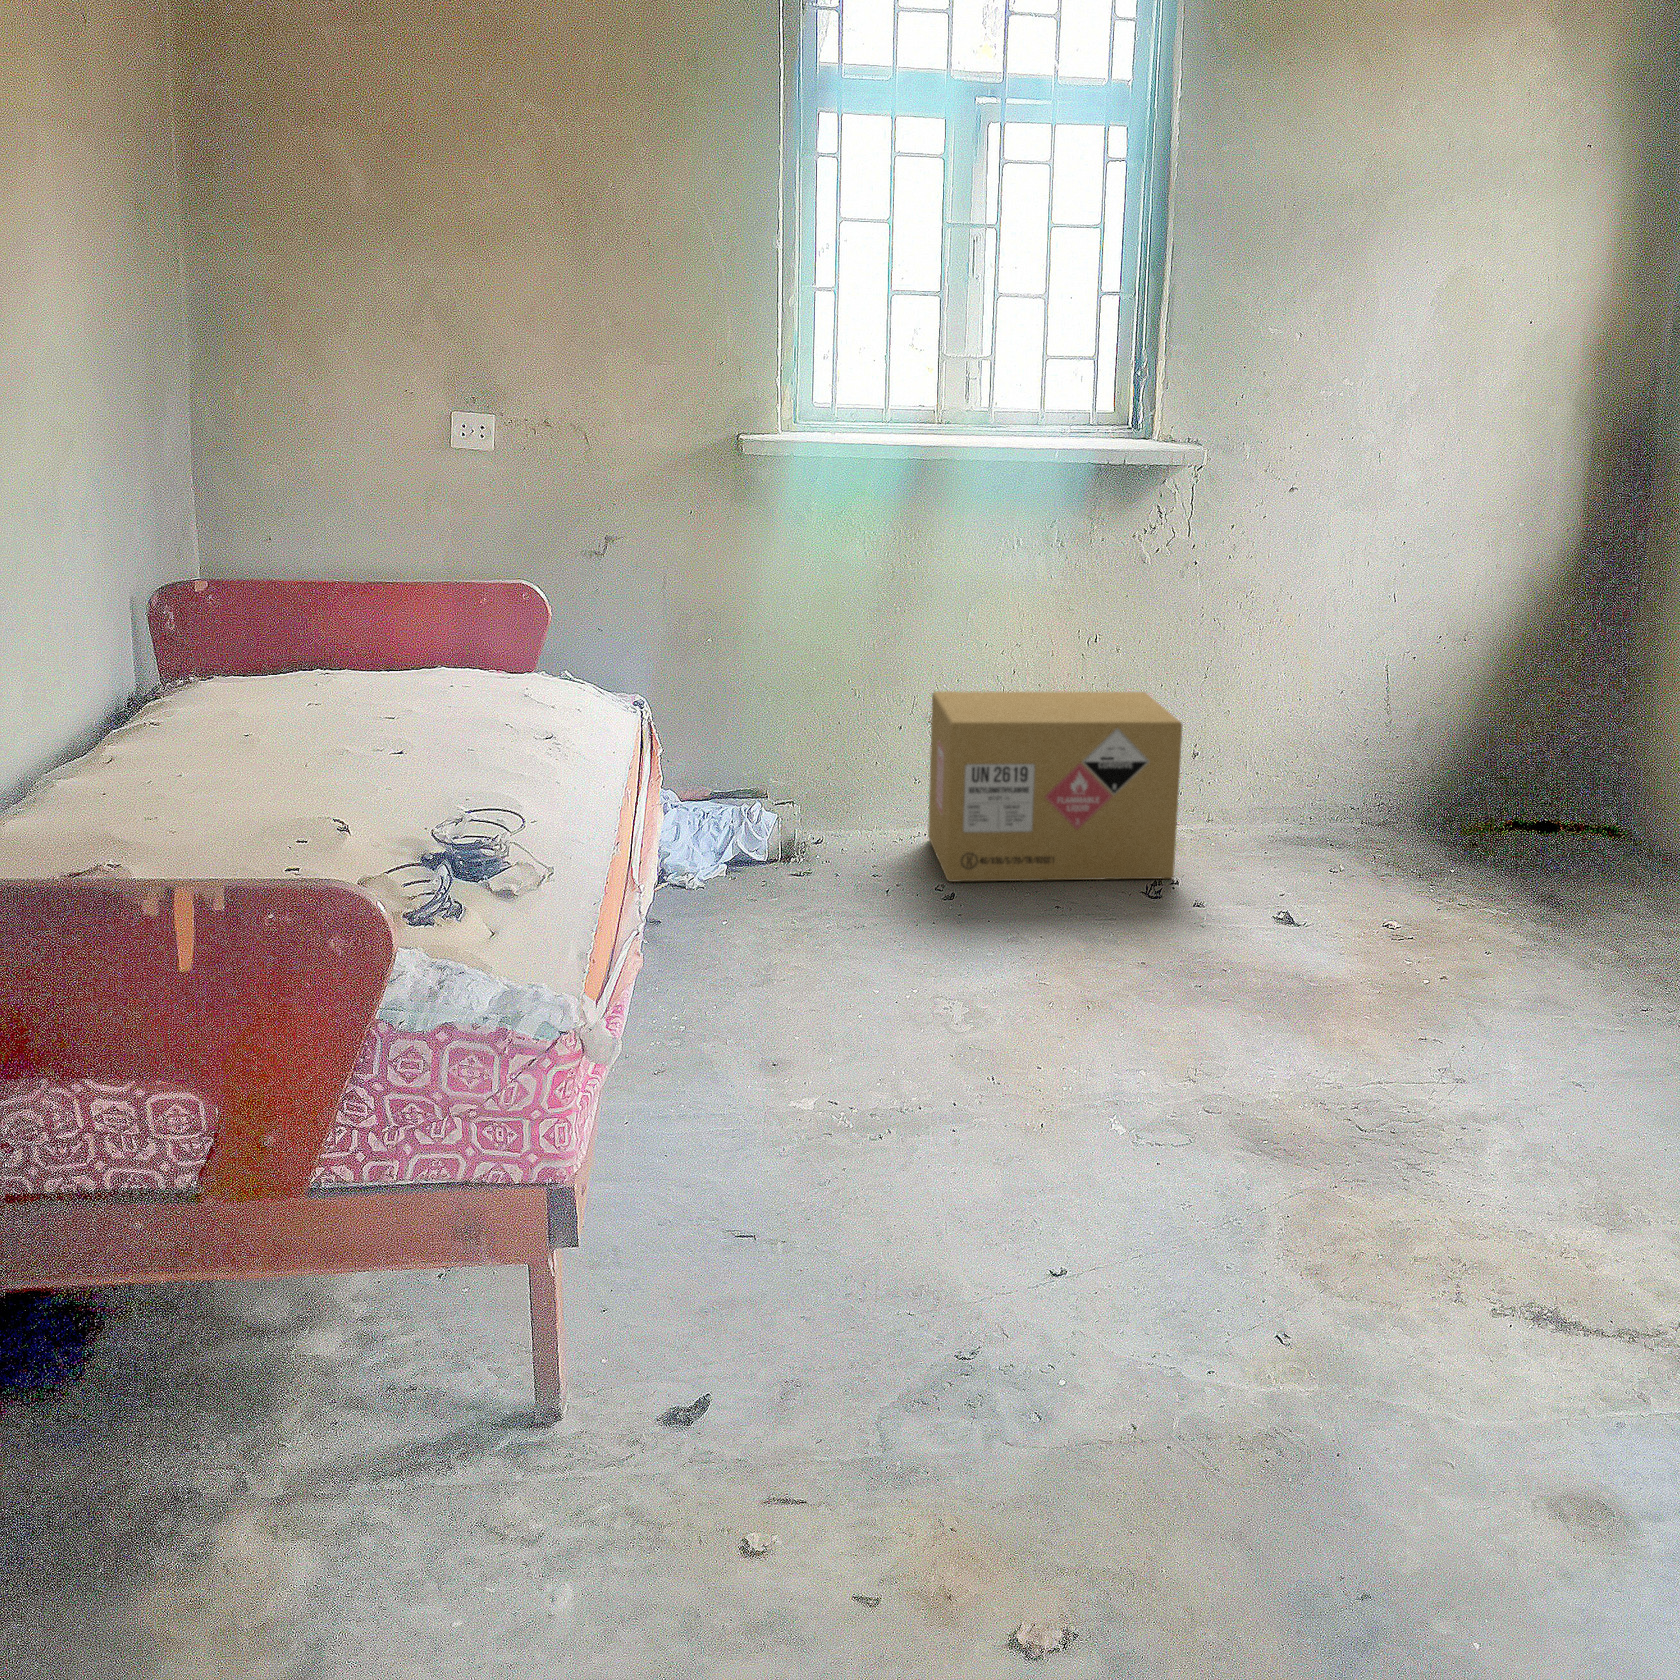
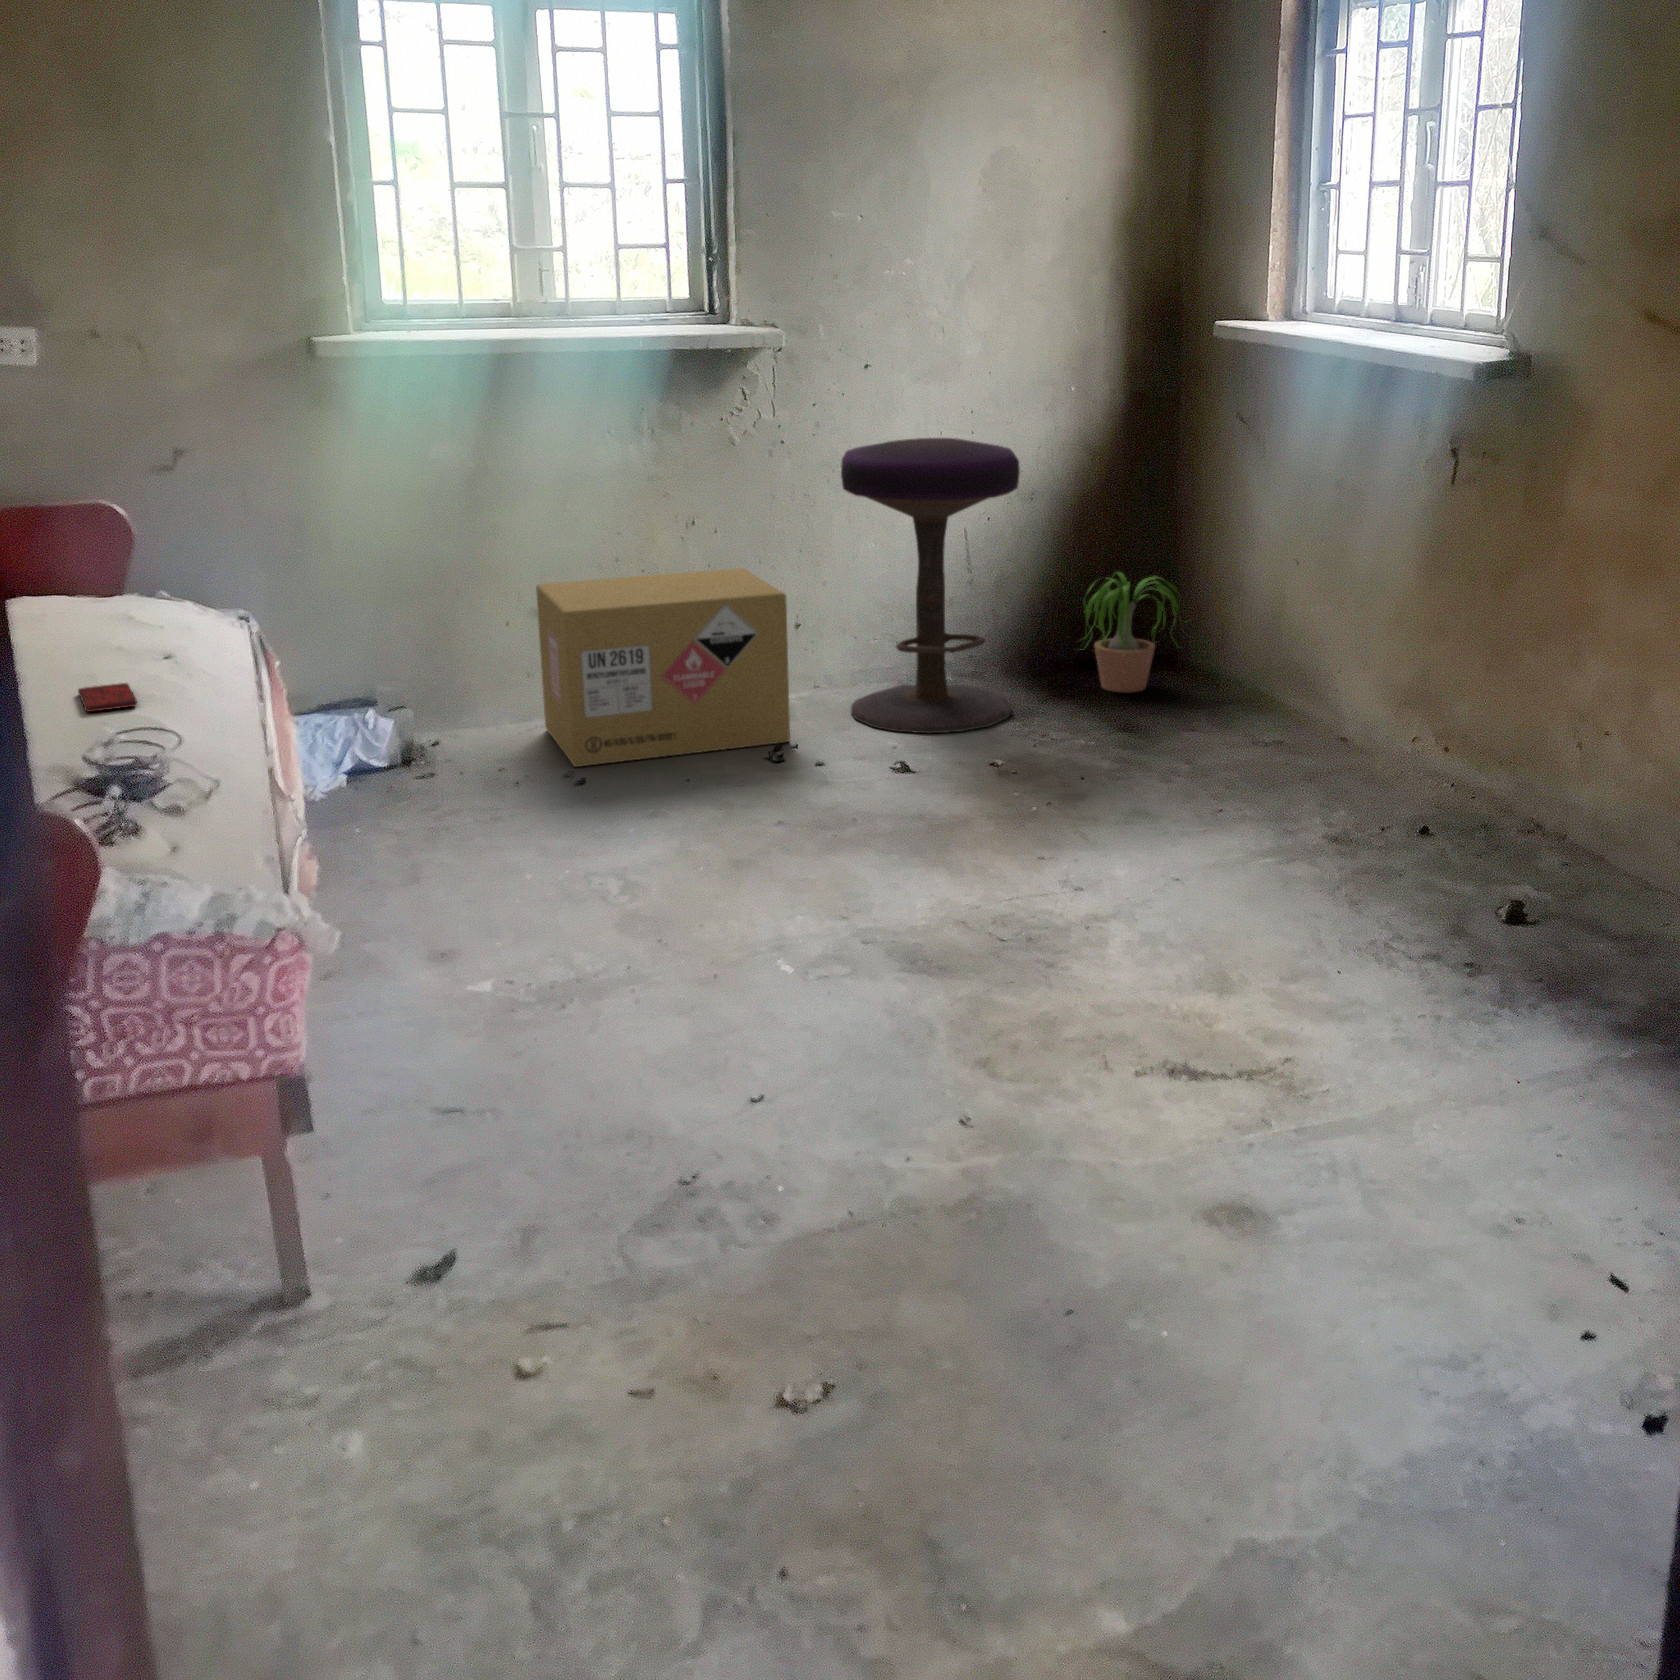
stool: none [1244,571,1450,887] -> present [841,438,1020,733]
potted plant: none [1496,728,1643,862] -> present [1083,572,1179,693]
smartphone: none [451,760,499,786] -> present [78,683,137,712]

